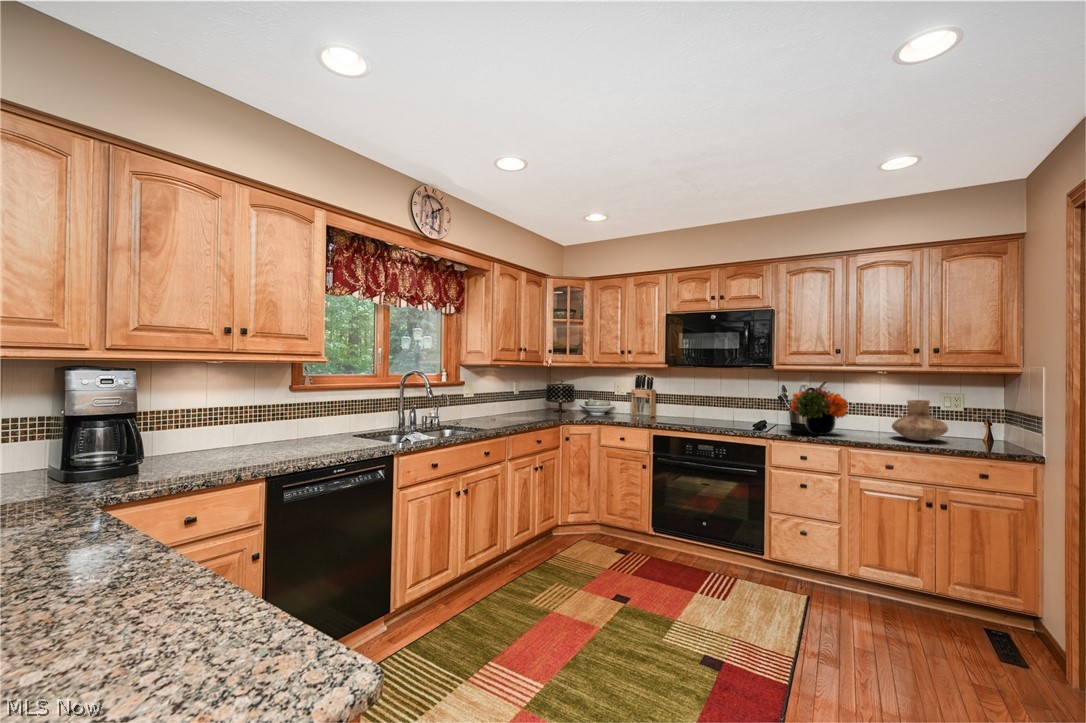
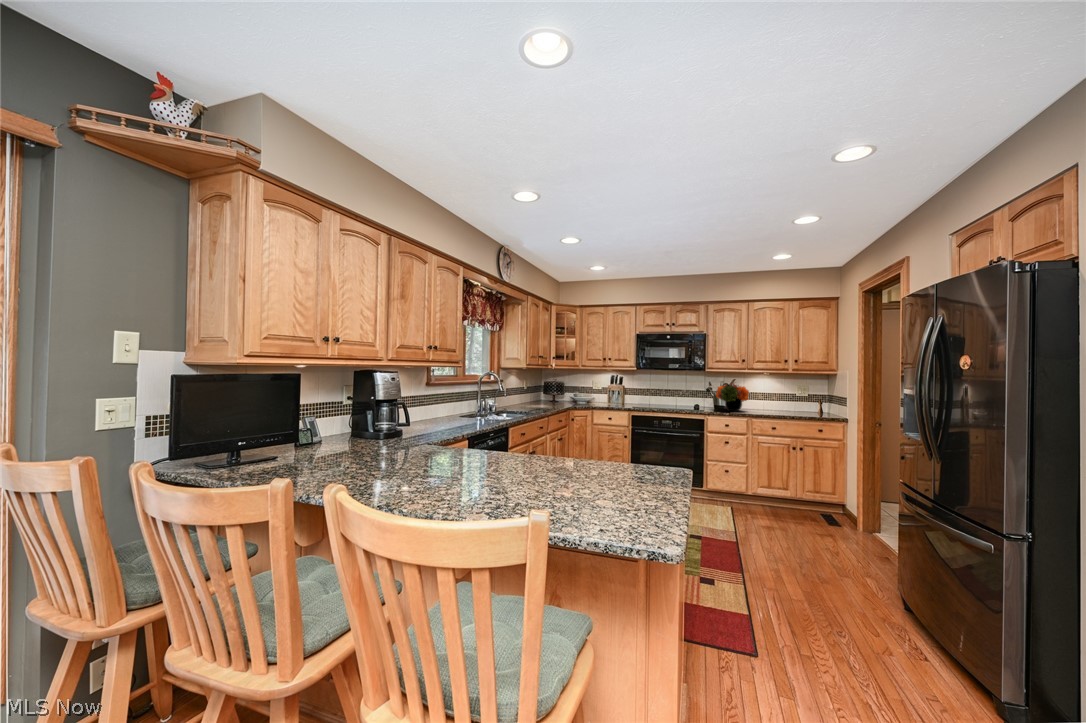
vase: present [892,400,948,441] -> none [772,390,802,413]

